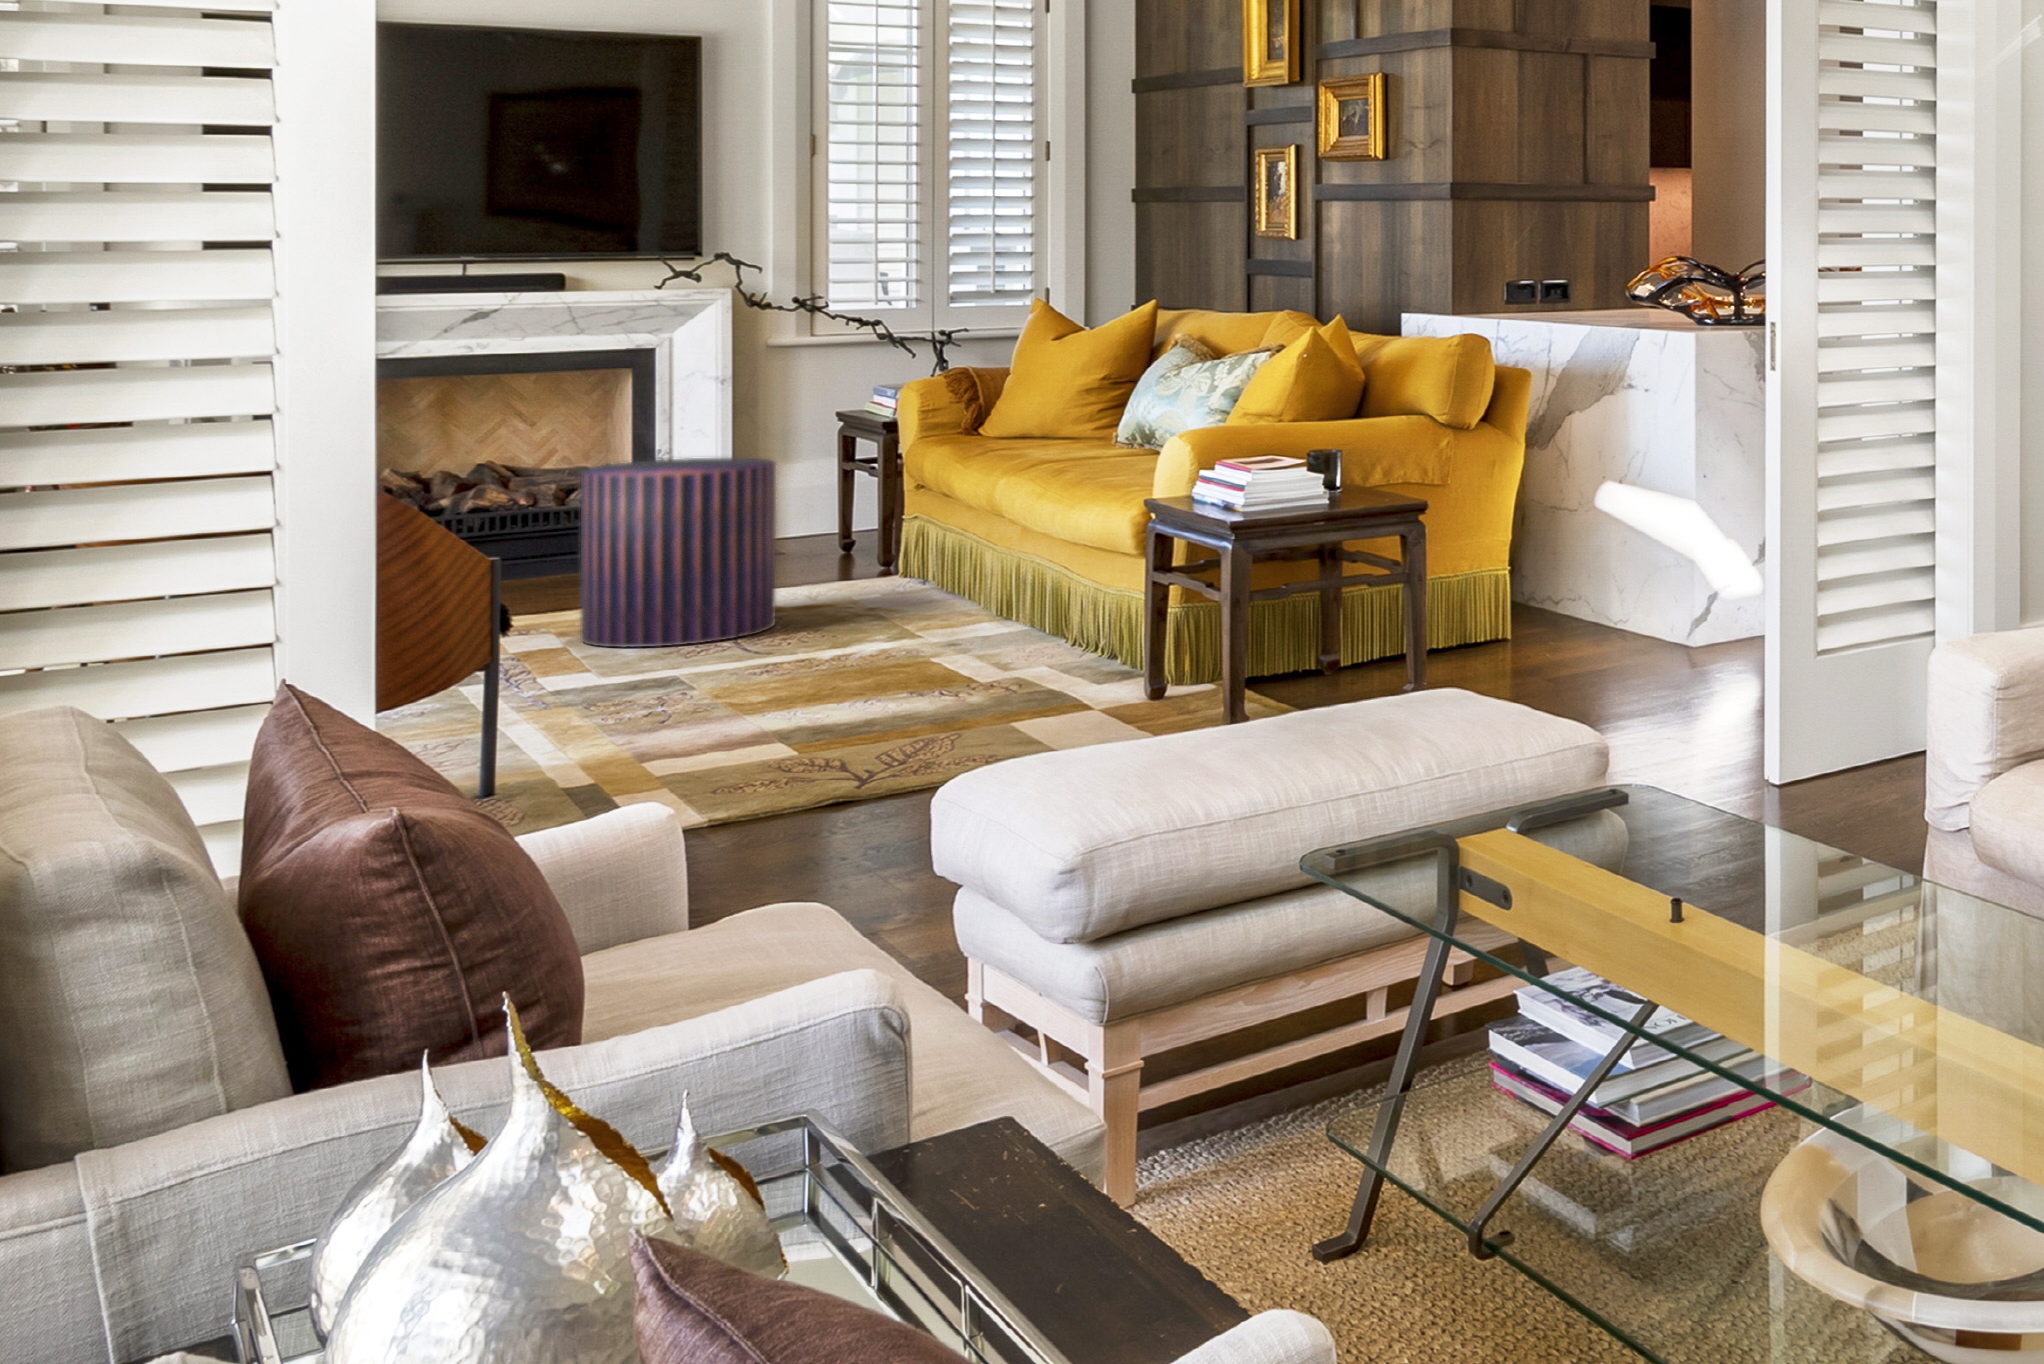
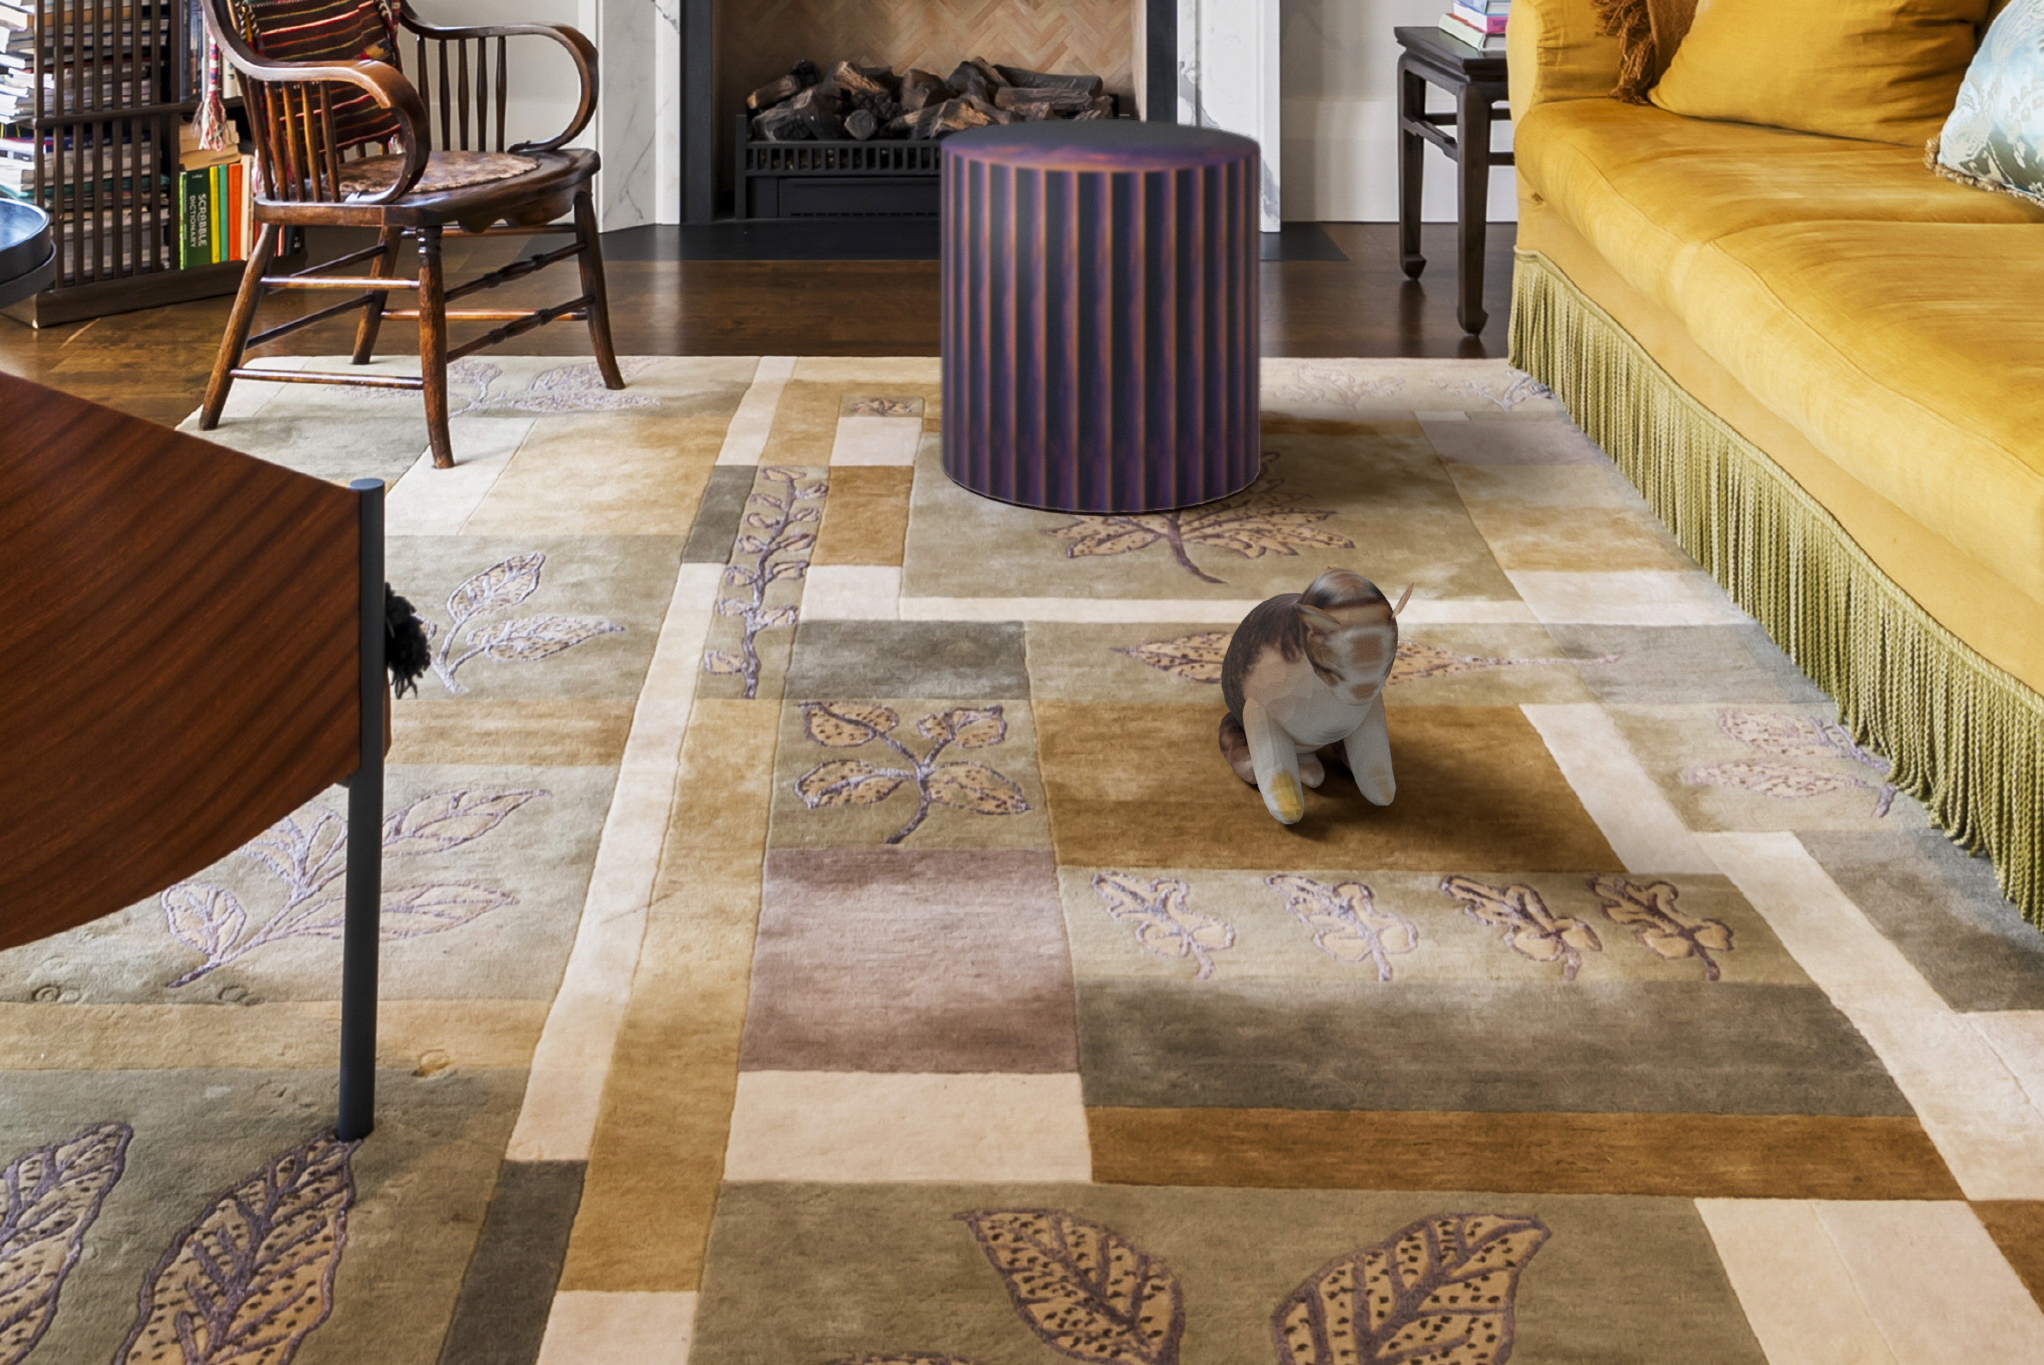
plush toy: none [794,586,898,693] -> present [1218,566,1414,824]

